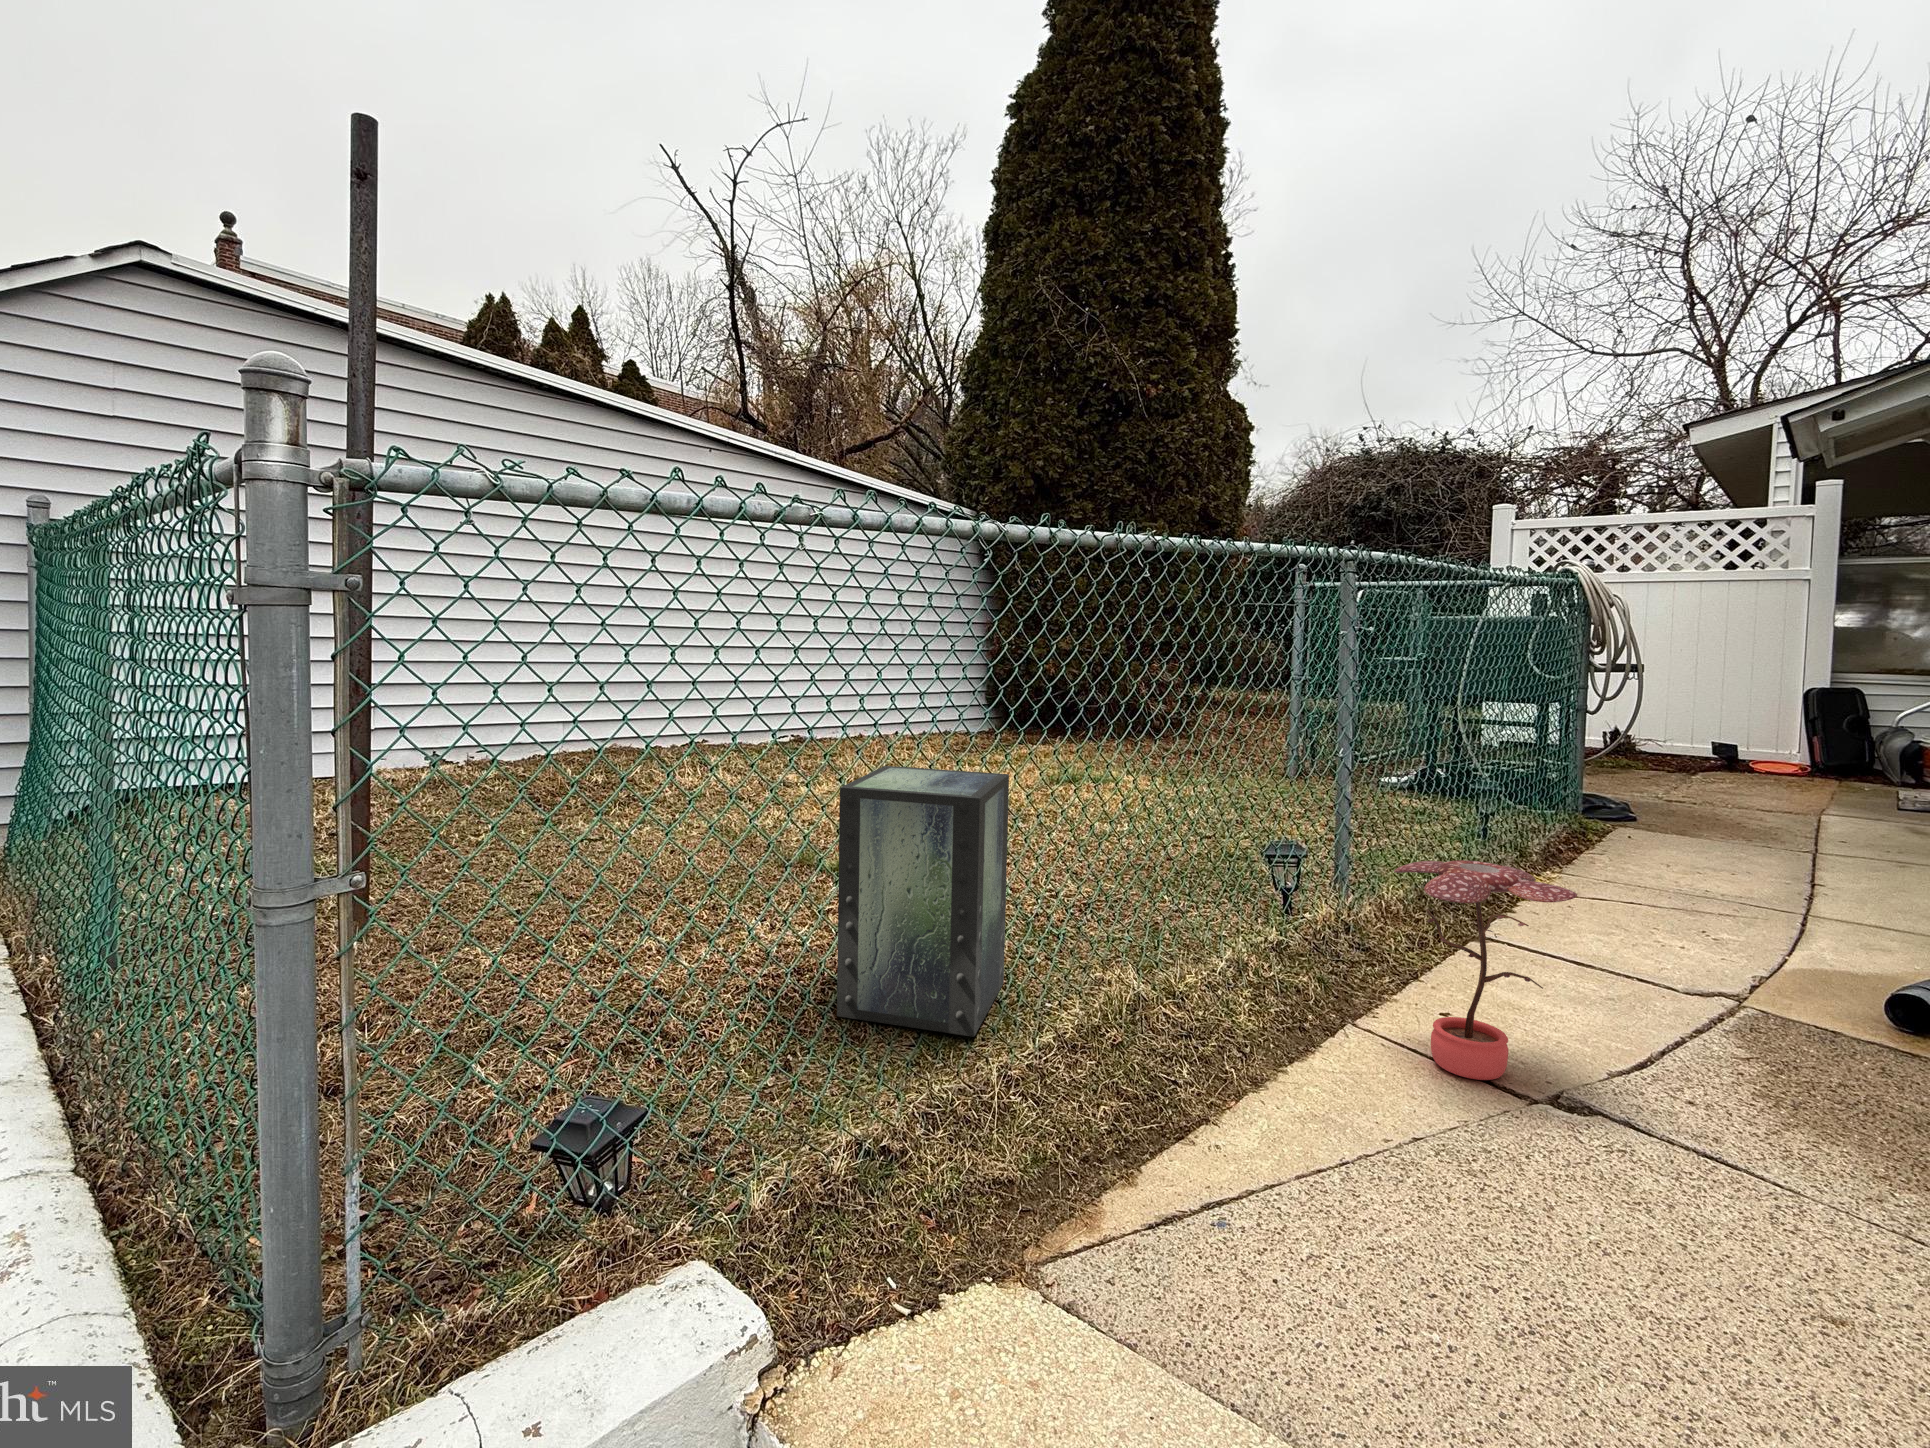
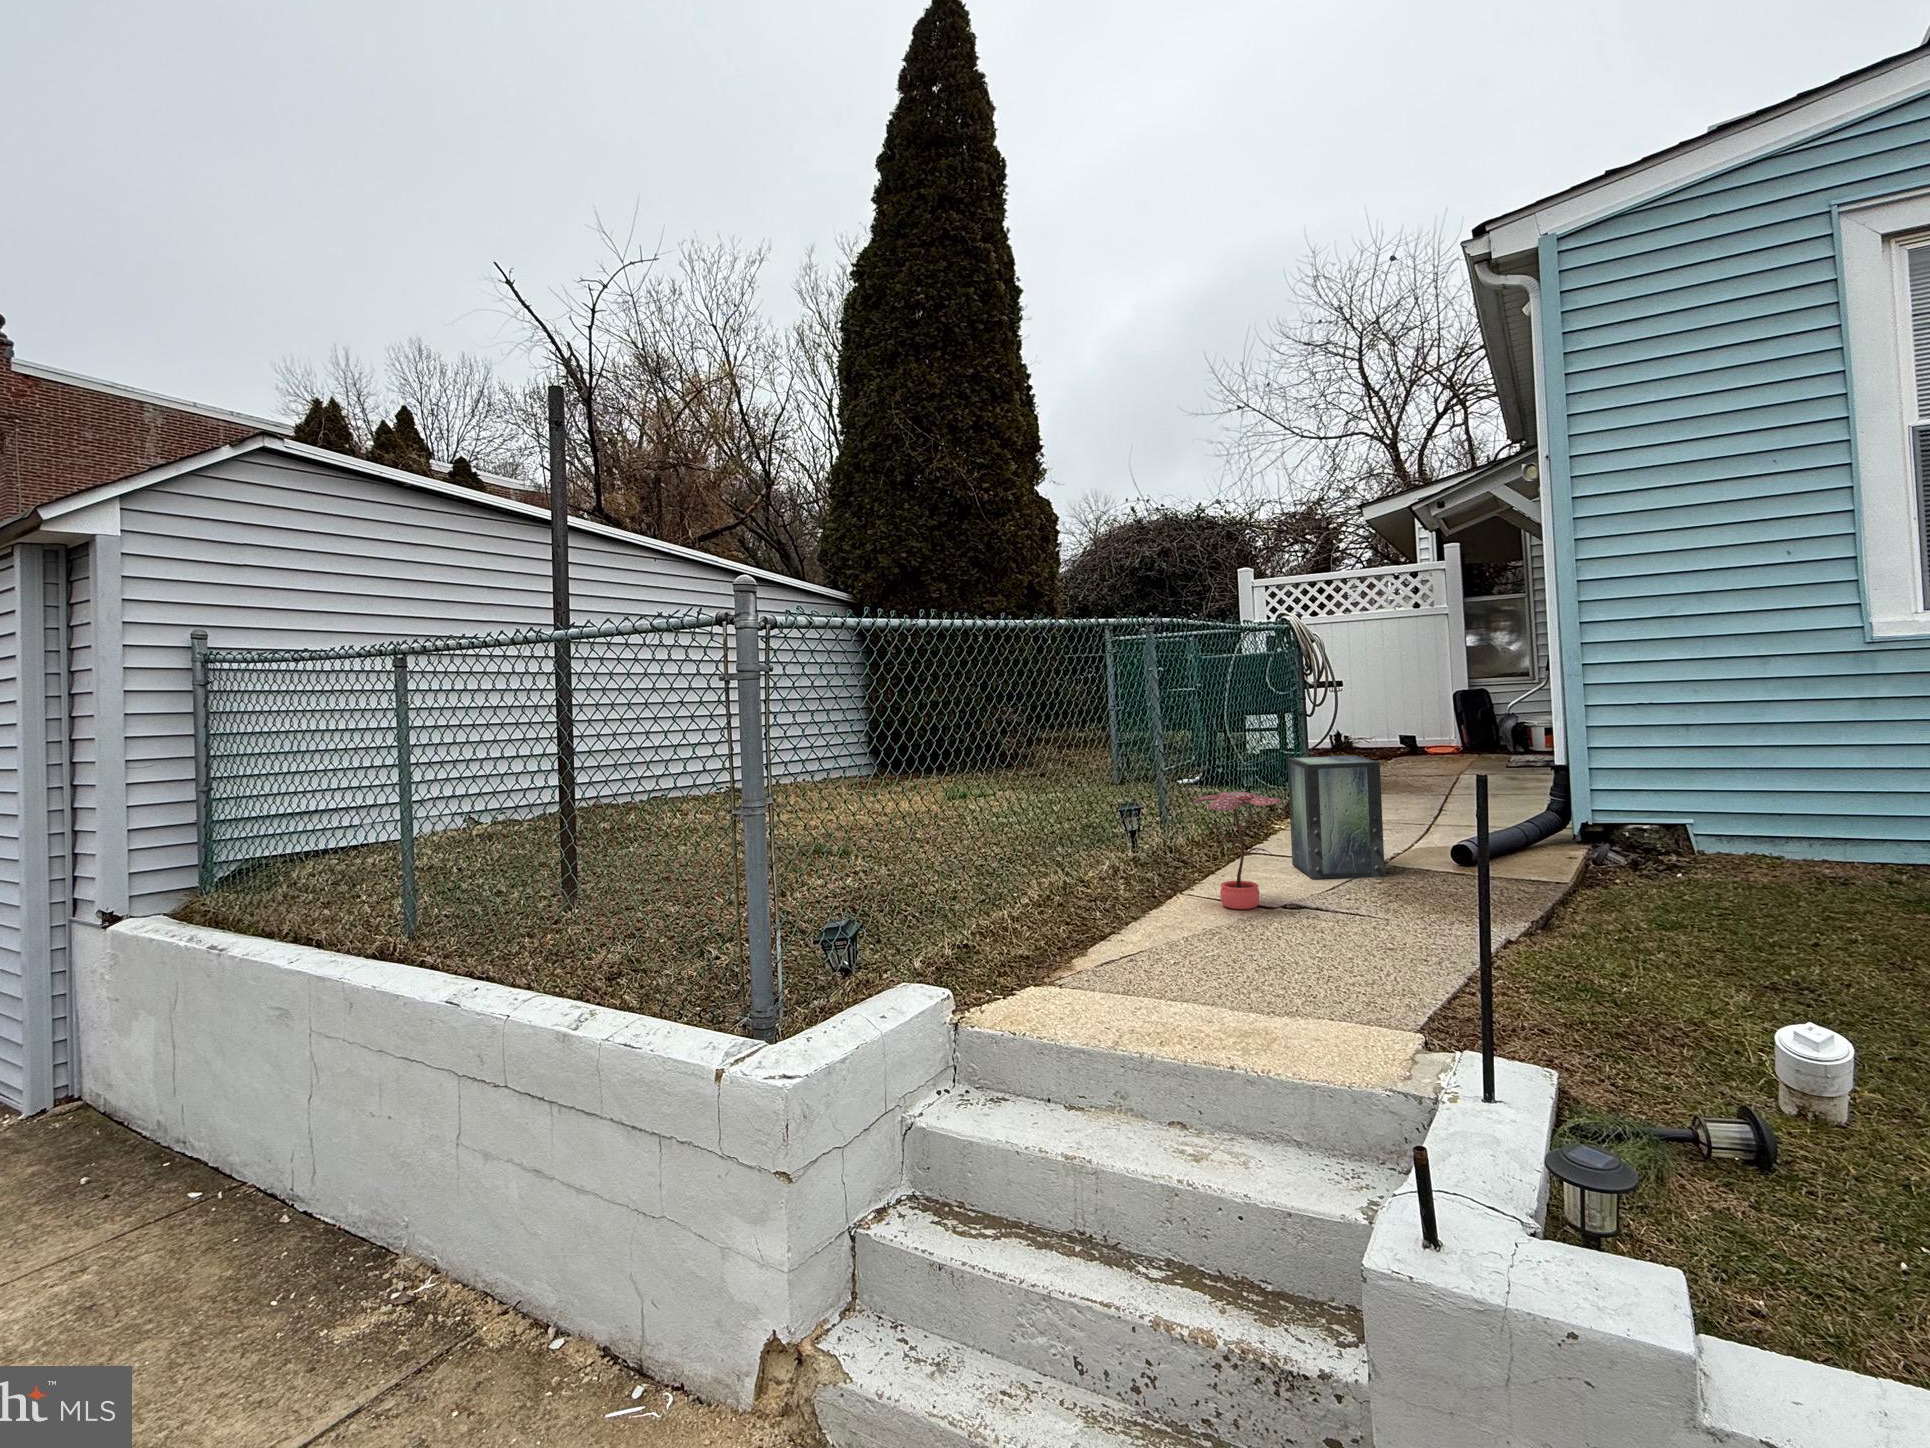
storage box: present [837,766,1009,1037] -> present [1288,755,1385,879]

